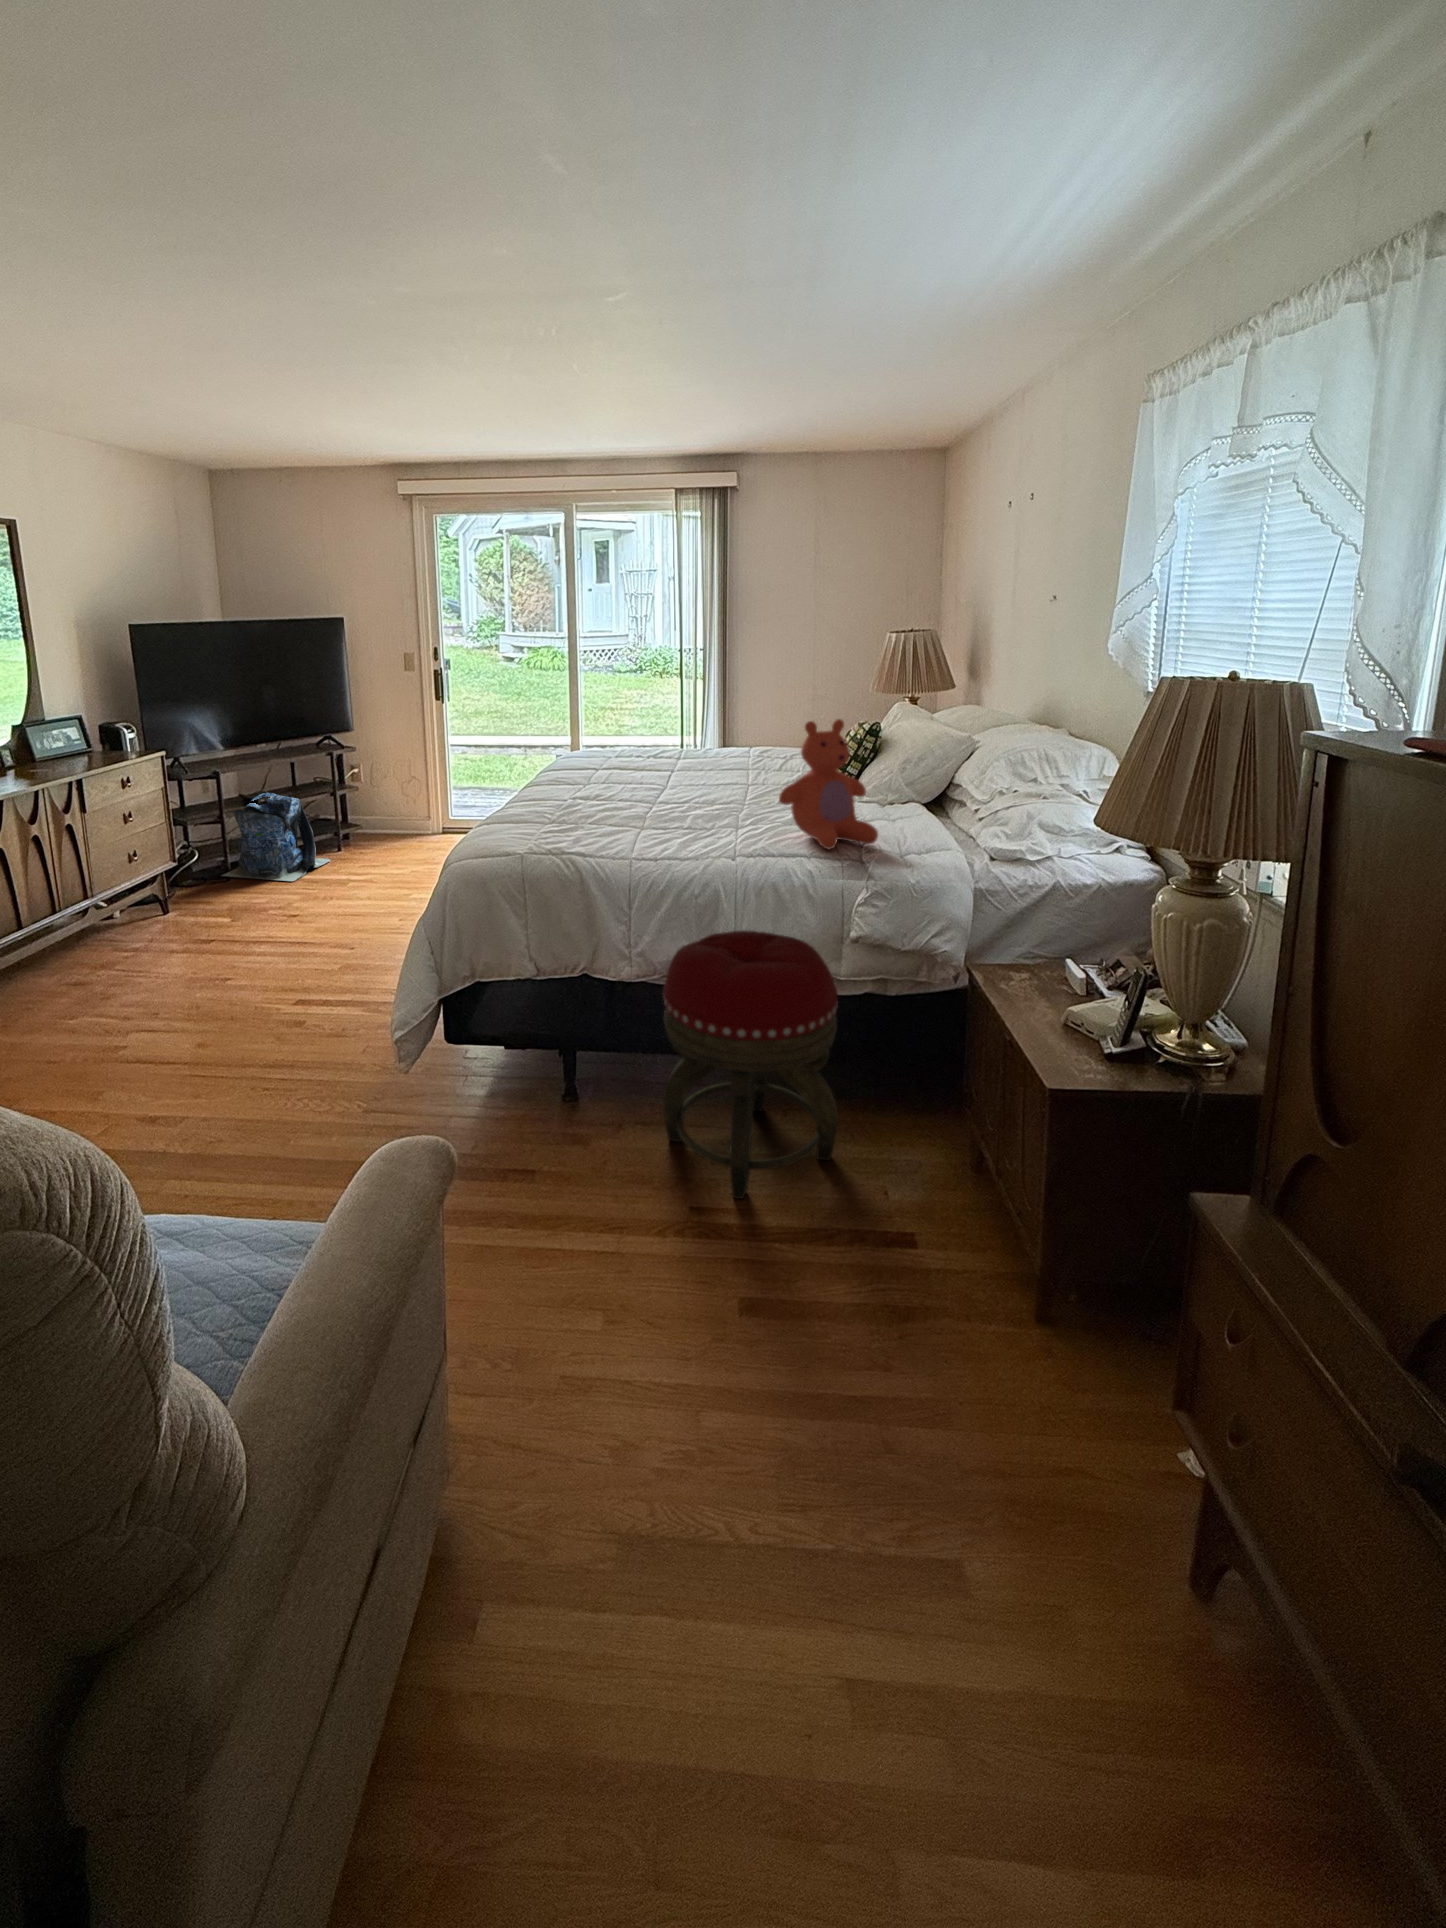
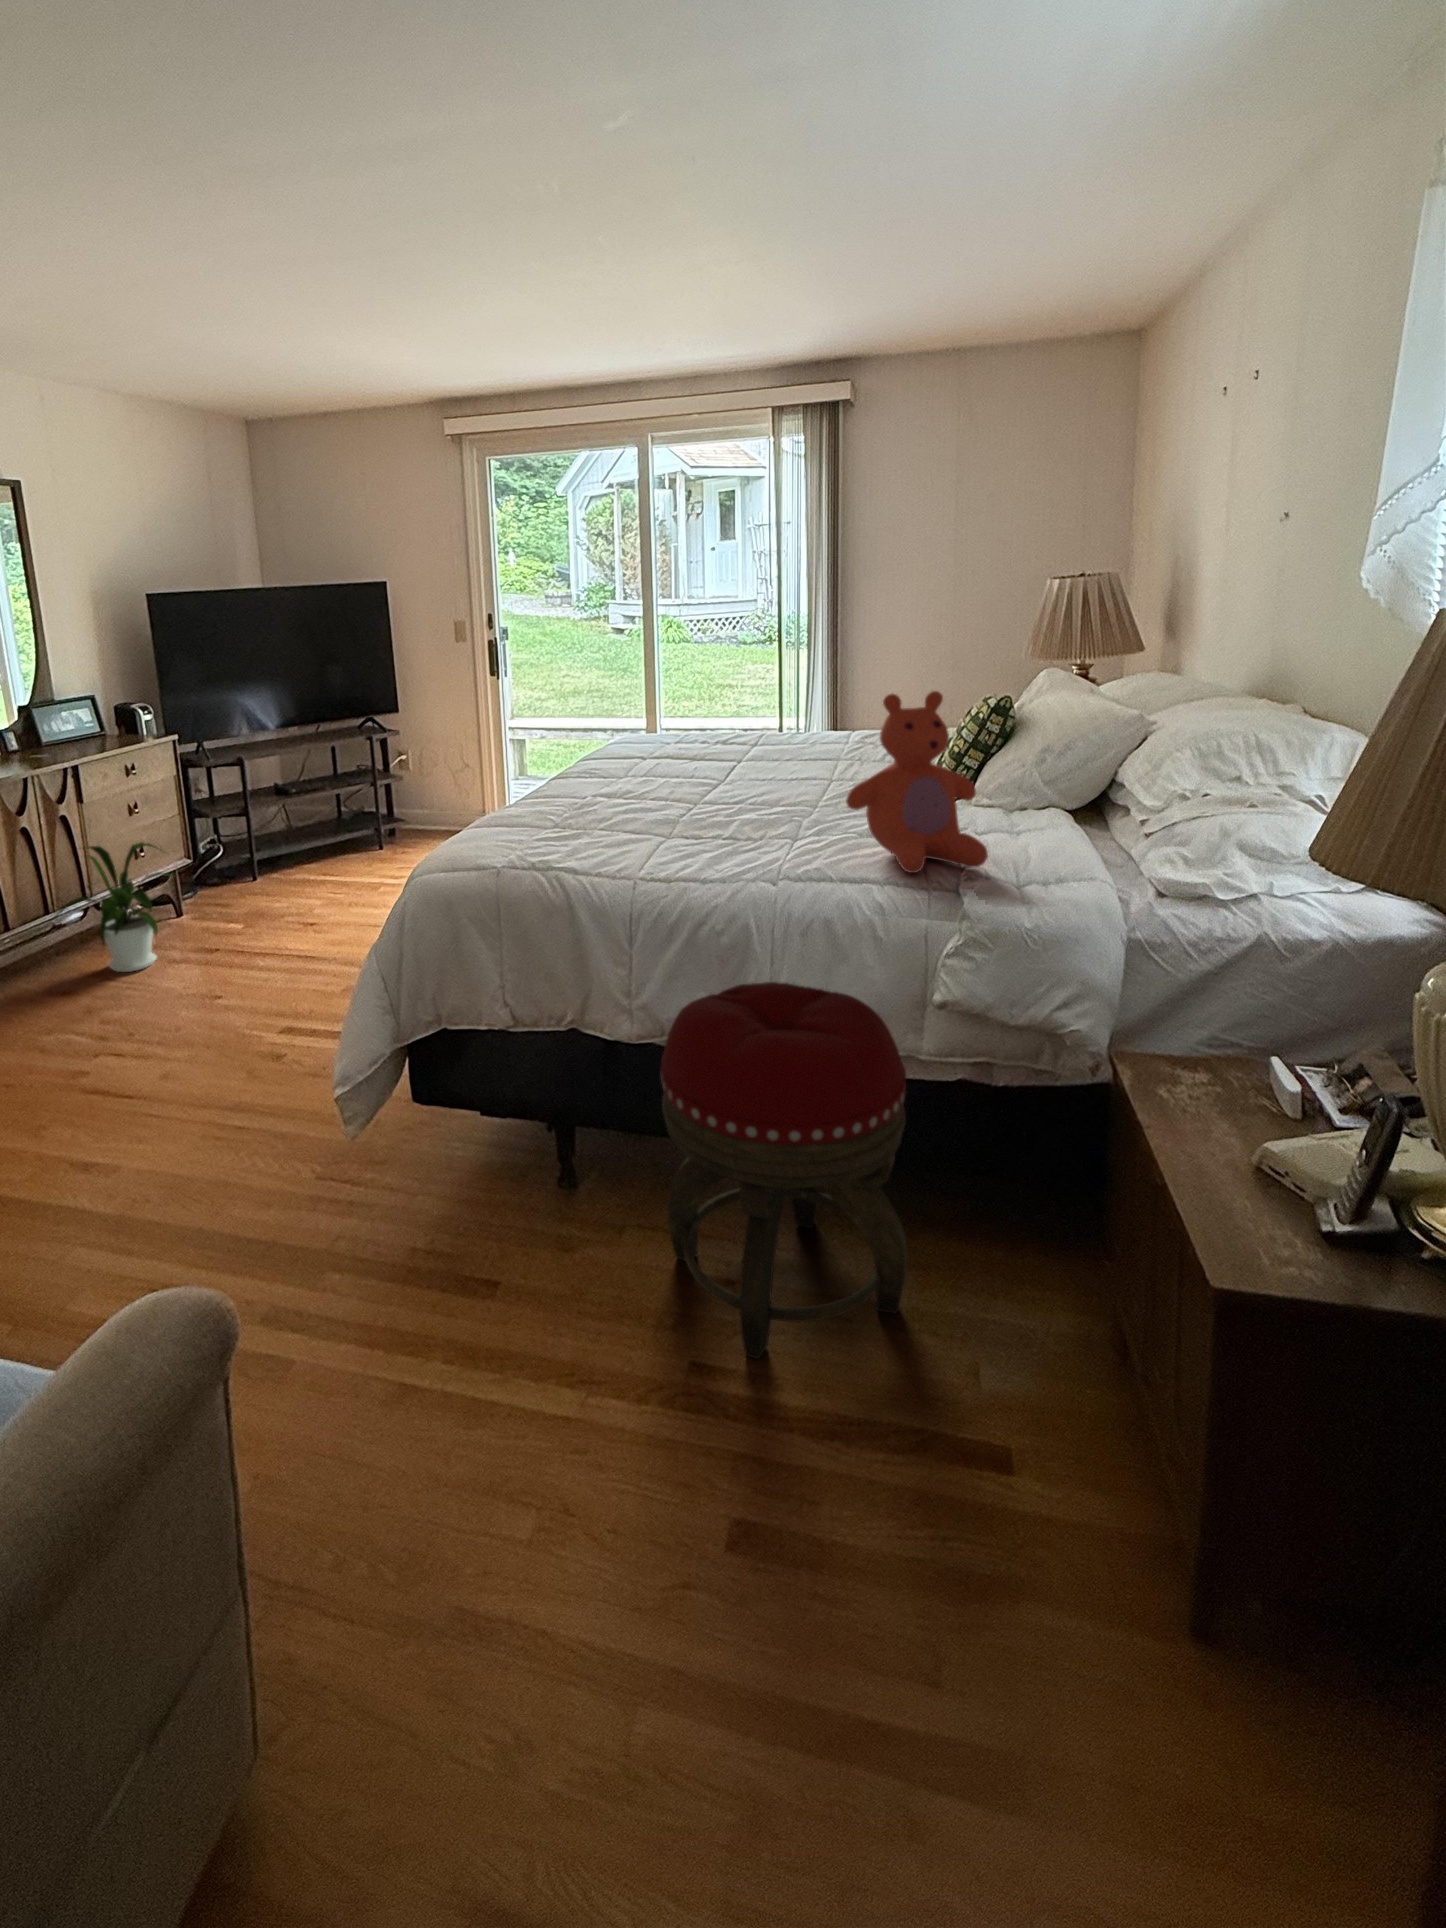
backpack: present [221,793,331,882] -> none [246,783,367,885]
house plant: none [57,846,184,962] -> present [51,842,171,972]

